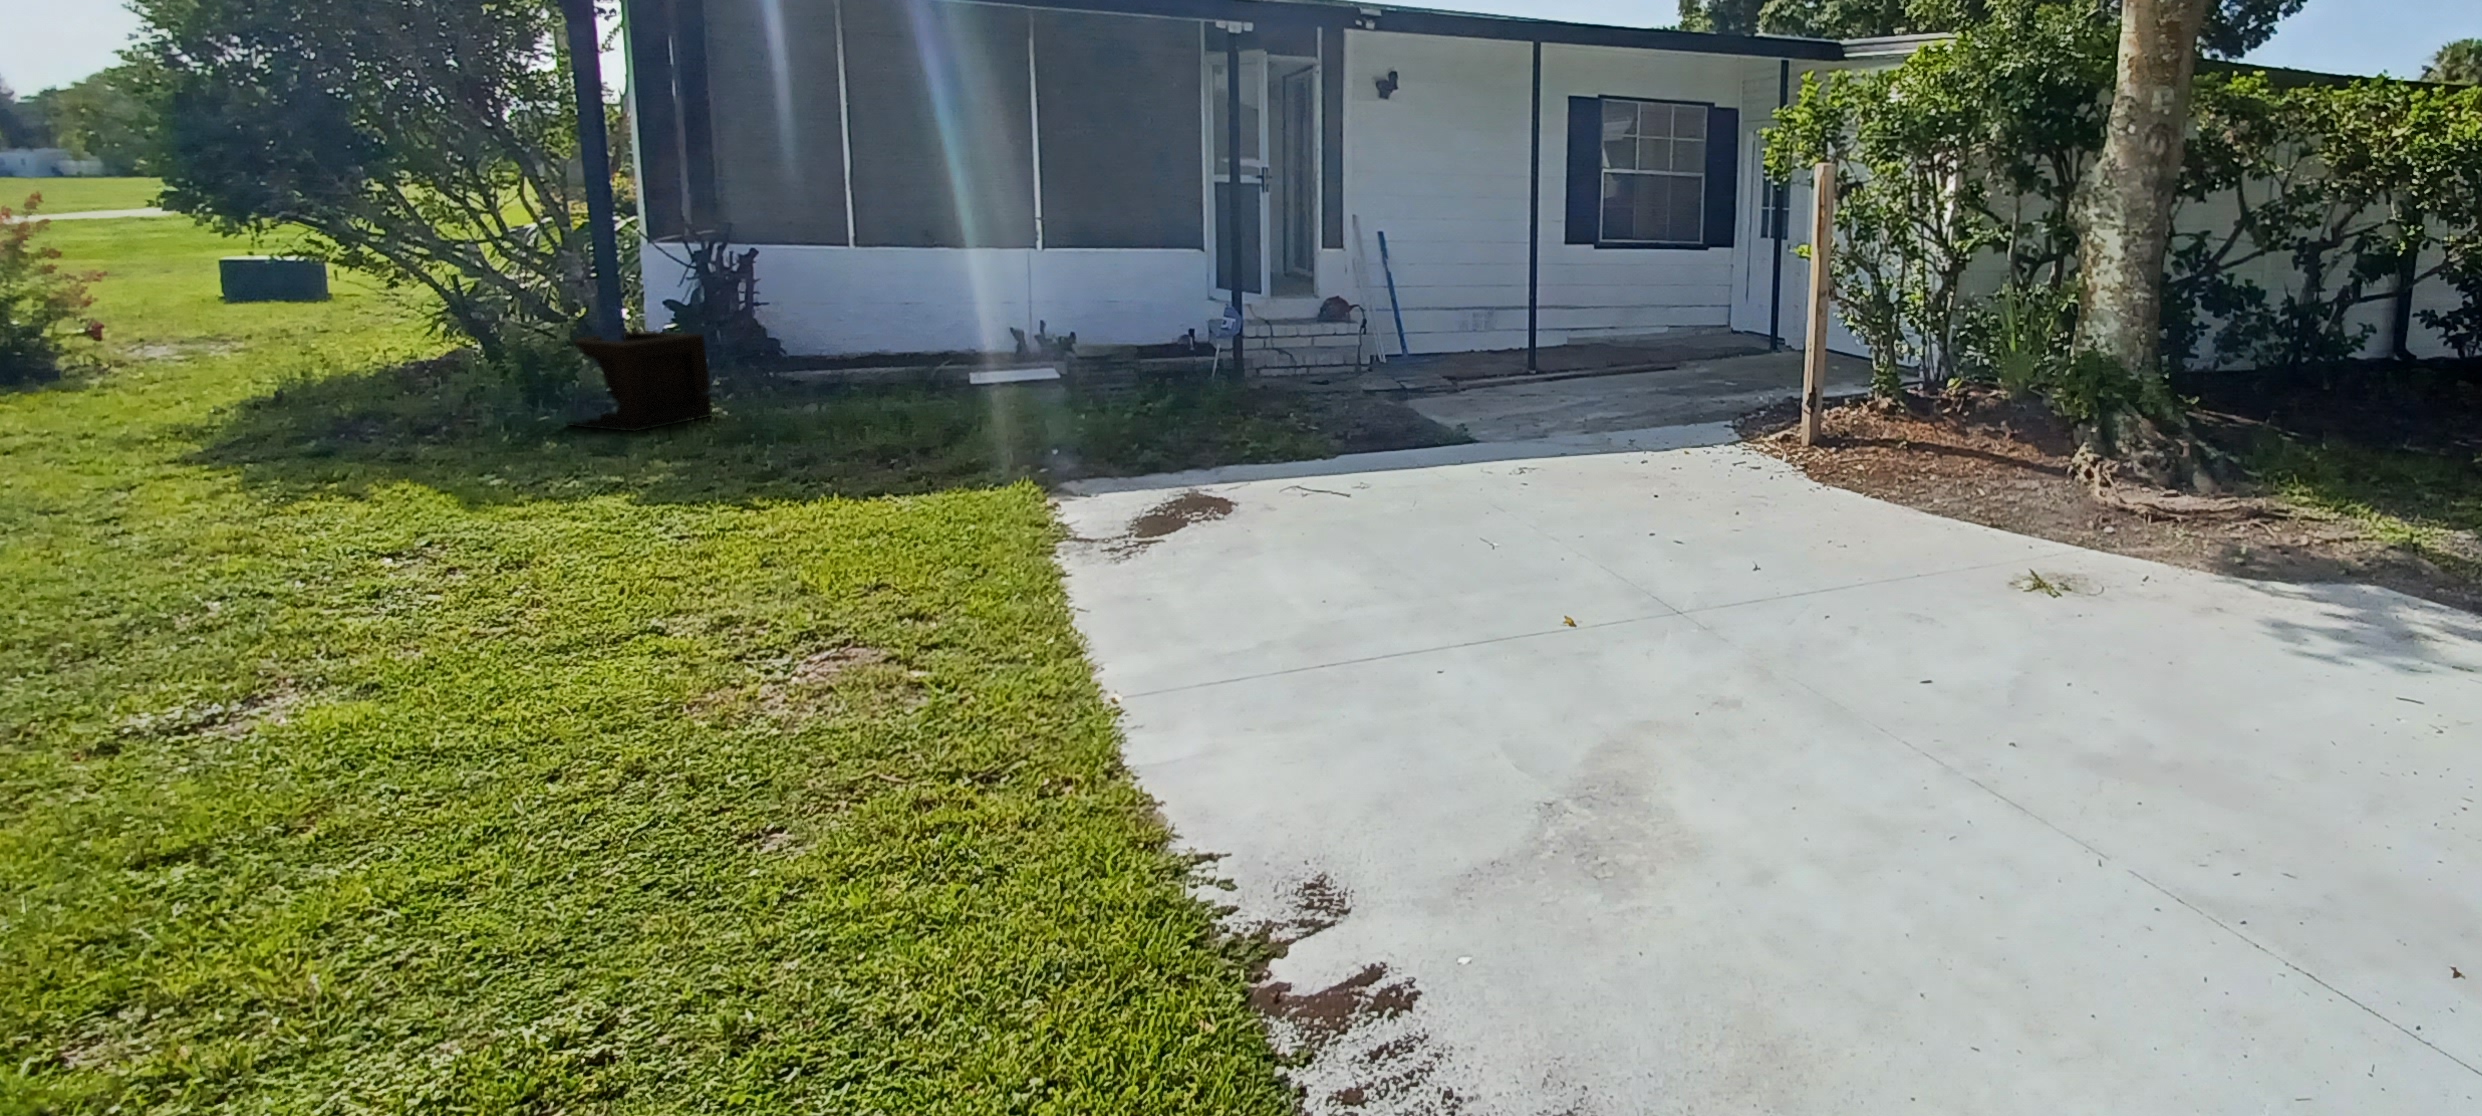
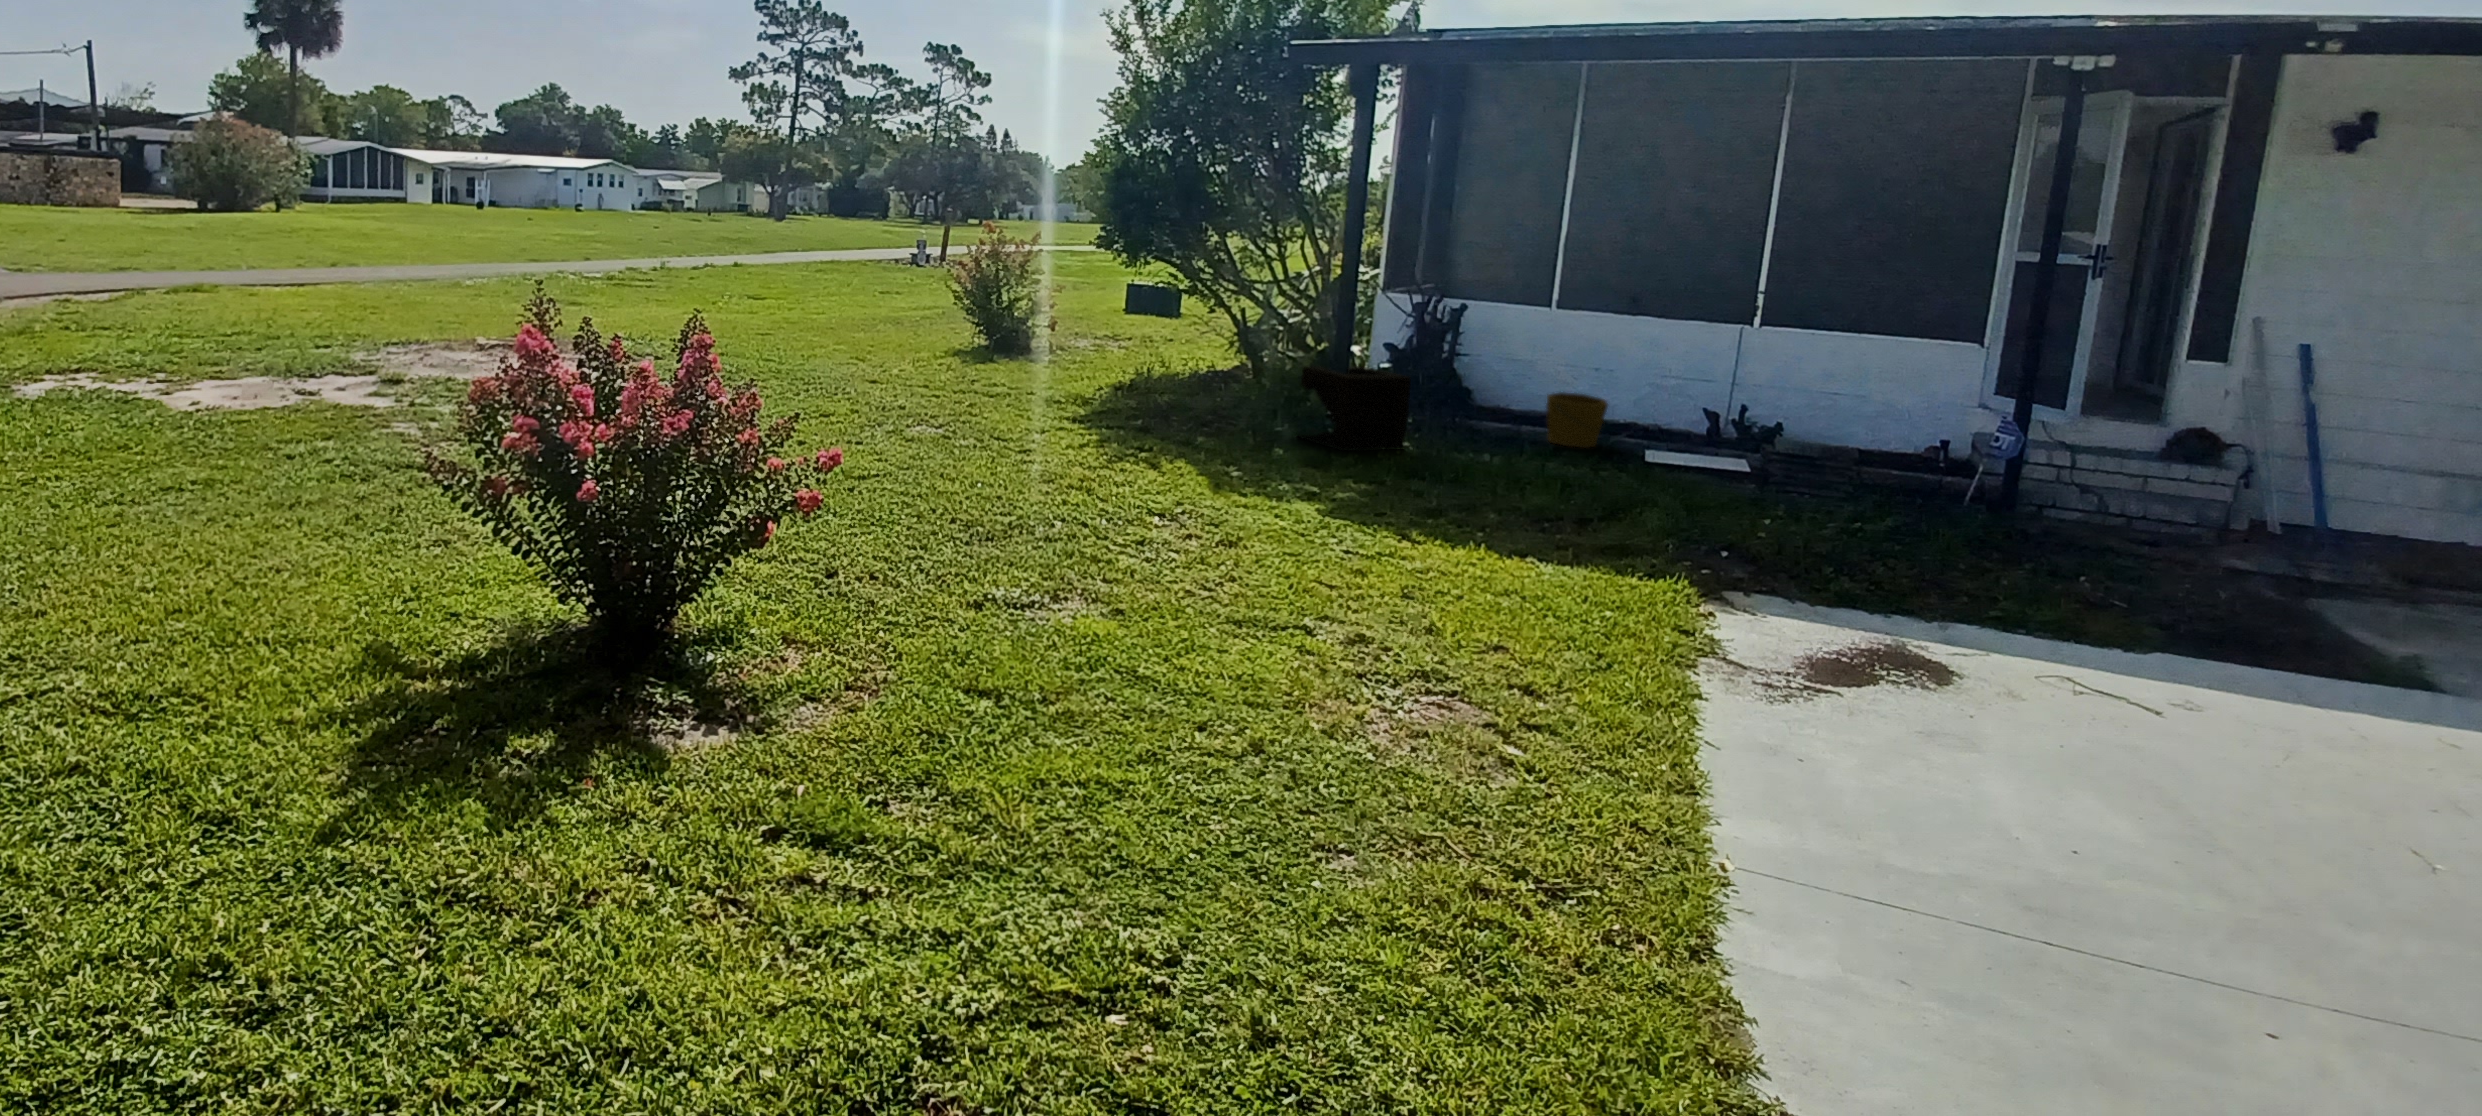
bucket: none [860,327,924,382] -> present [1546,392,1608,448]

